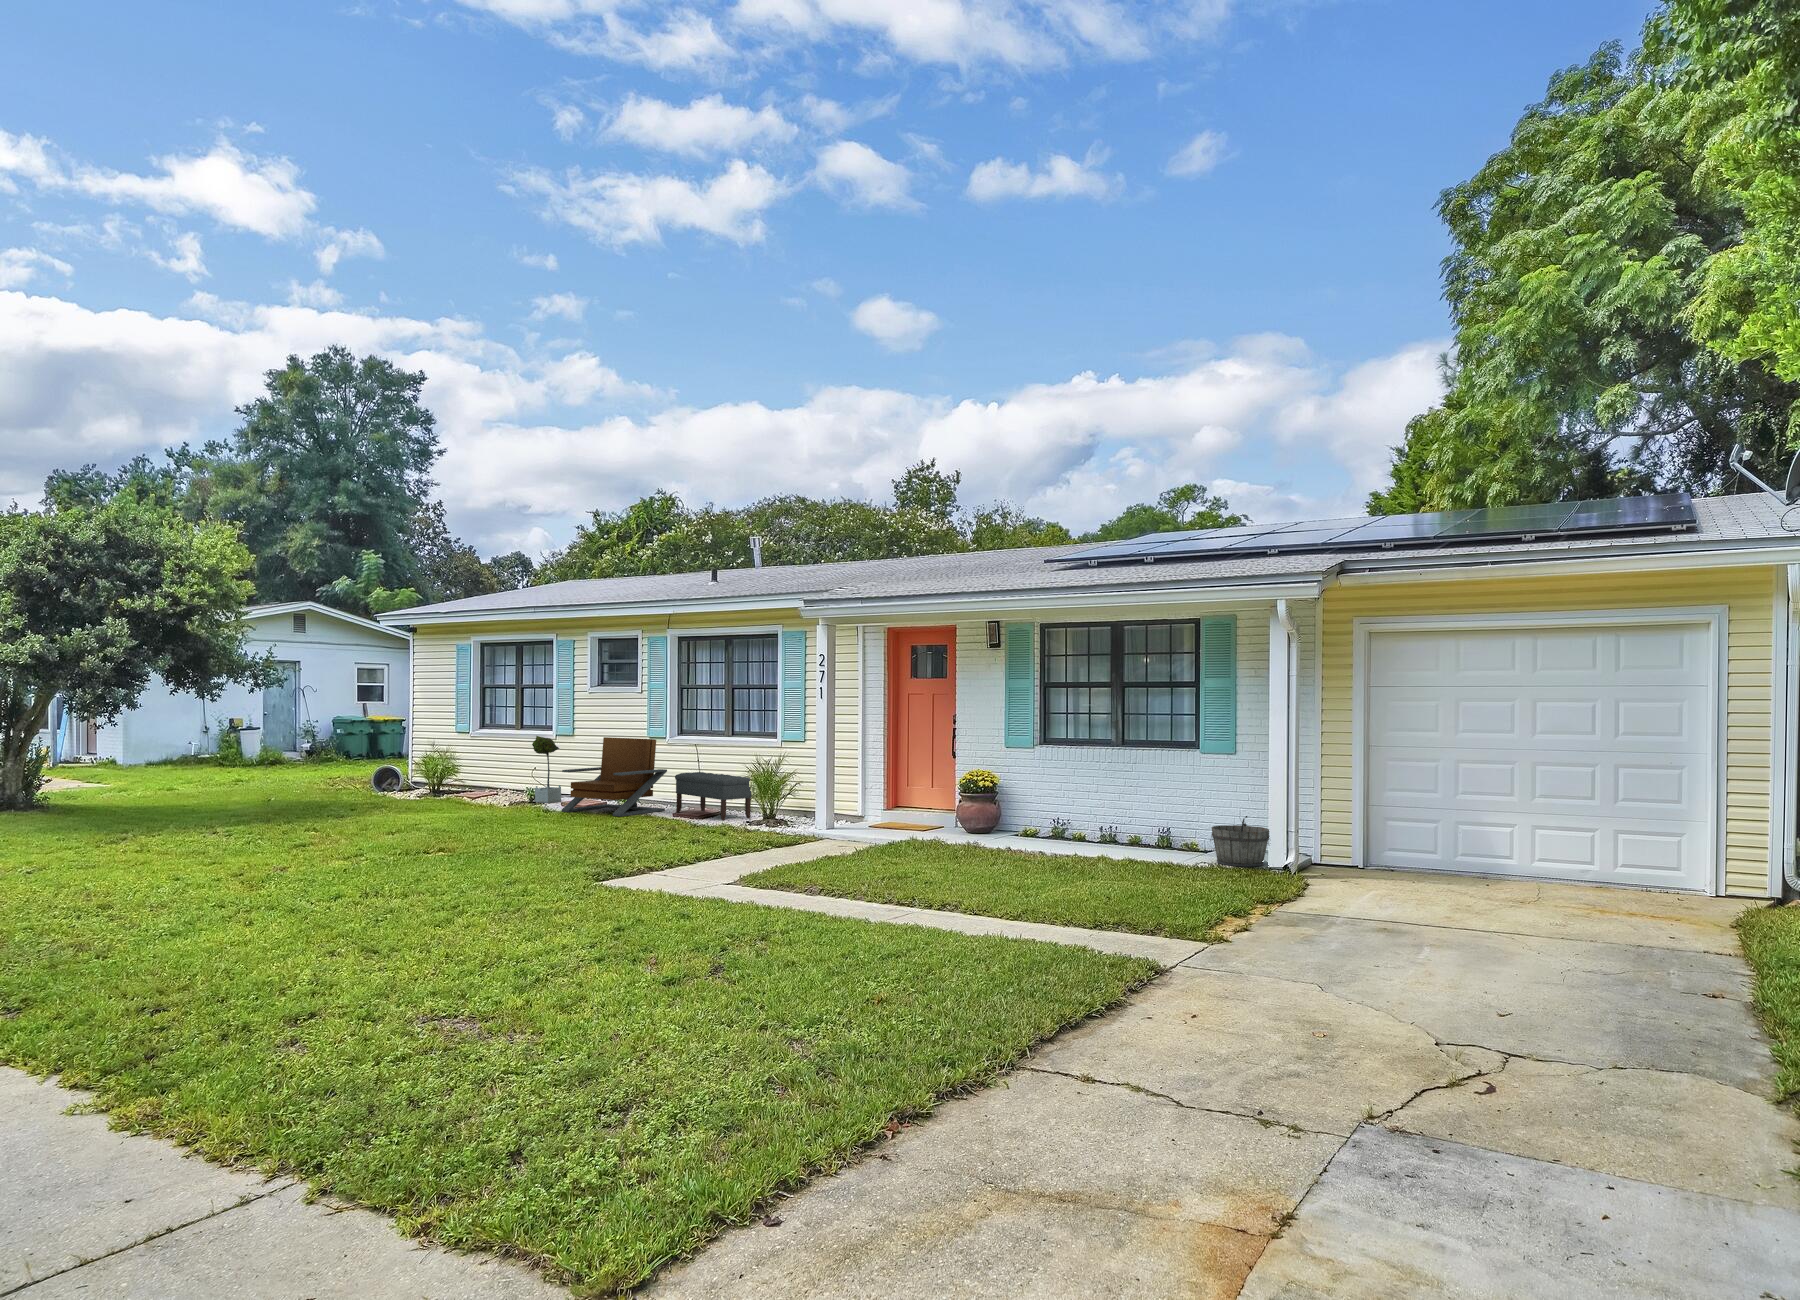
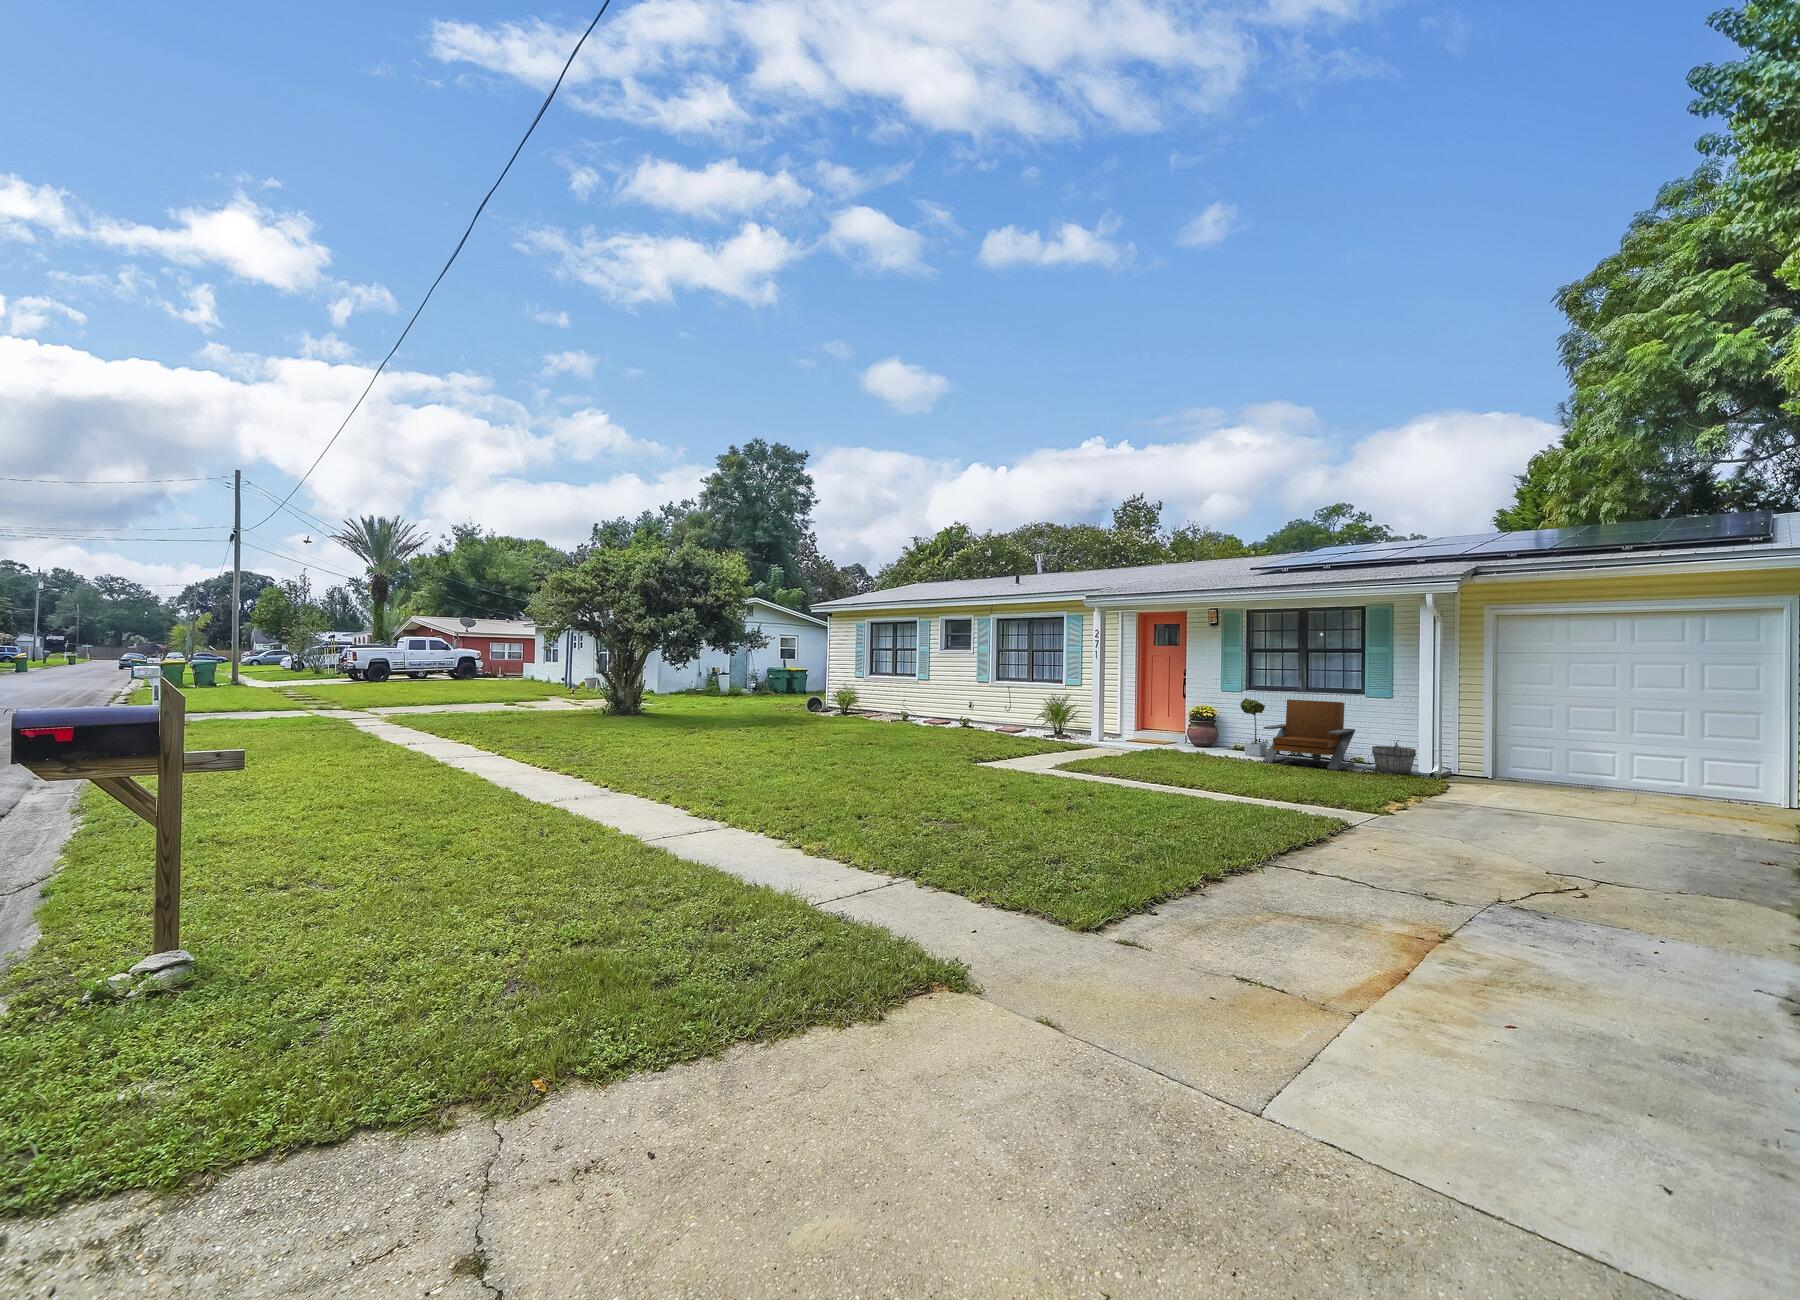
potted tree: present [532,736,561,803] -> present [1240,698,1267,756]
lounge chair: present [562,737,667,816] -> present [1263,699,1355,770]
bench: present [675,772,752,820] -> none [997,704,1048,734]

